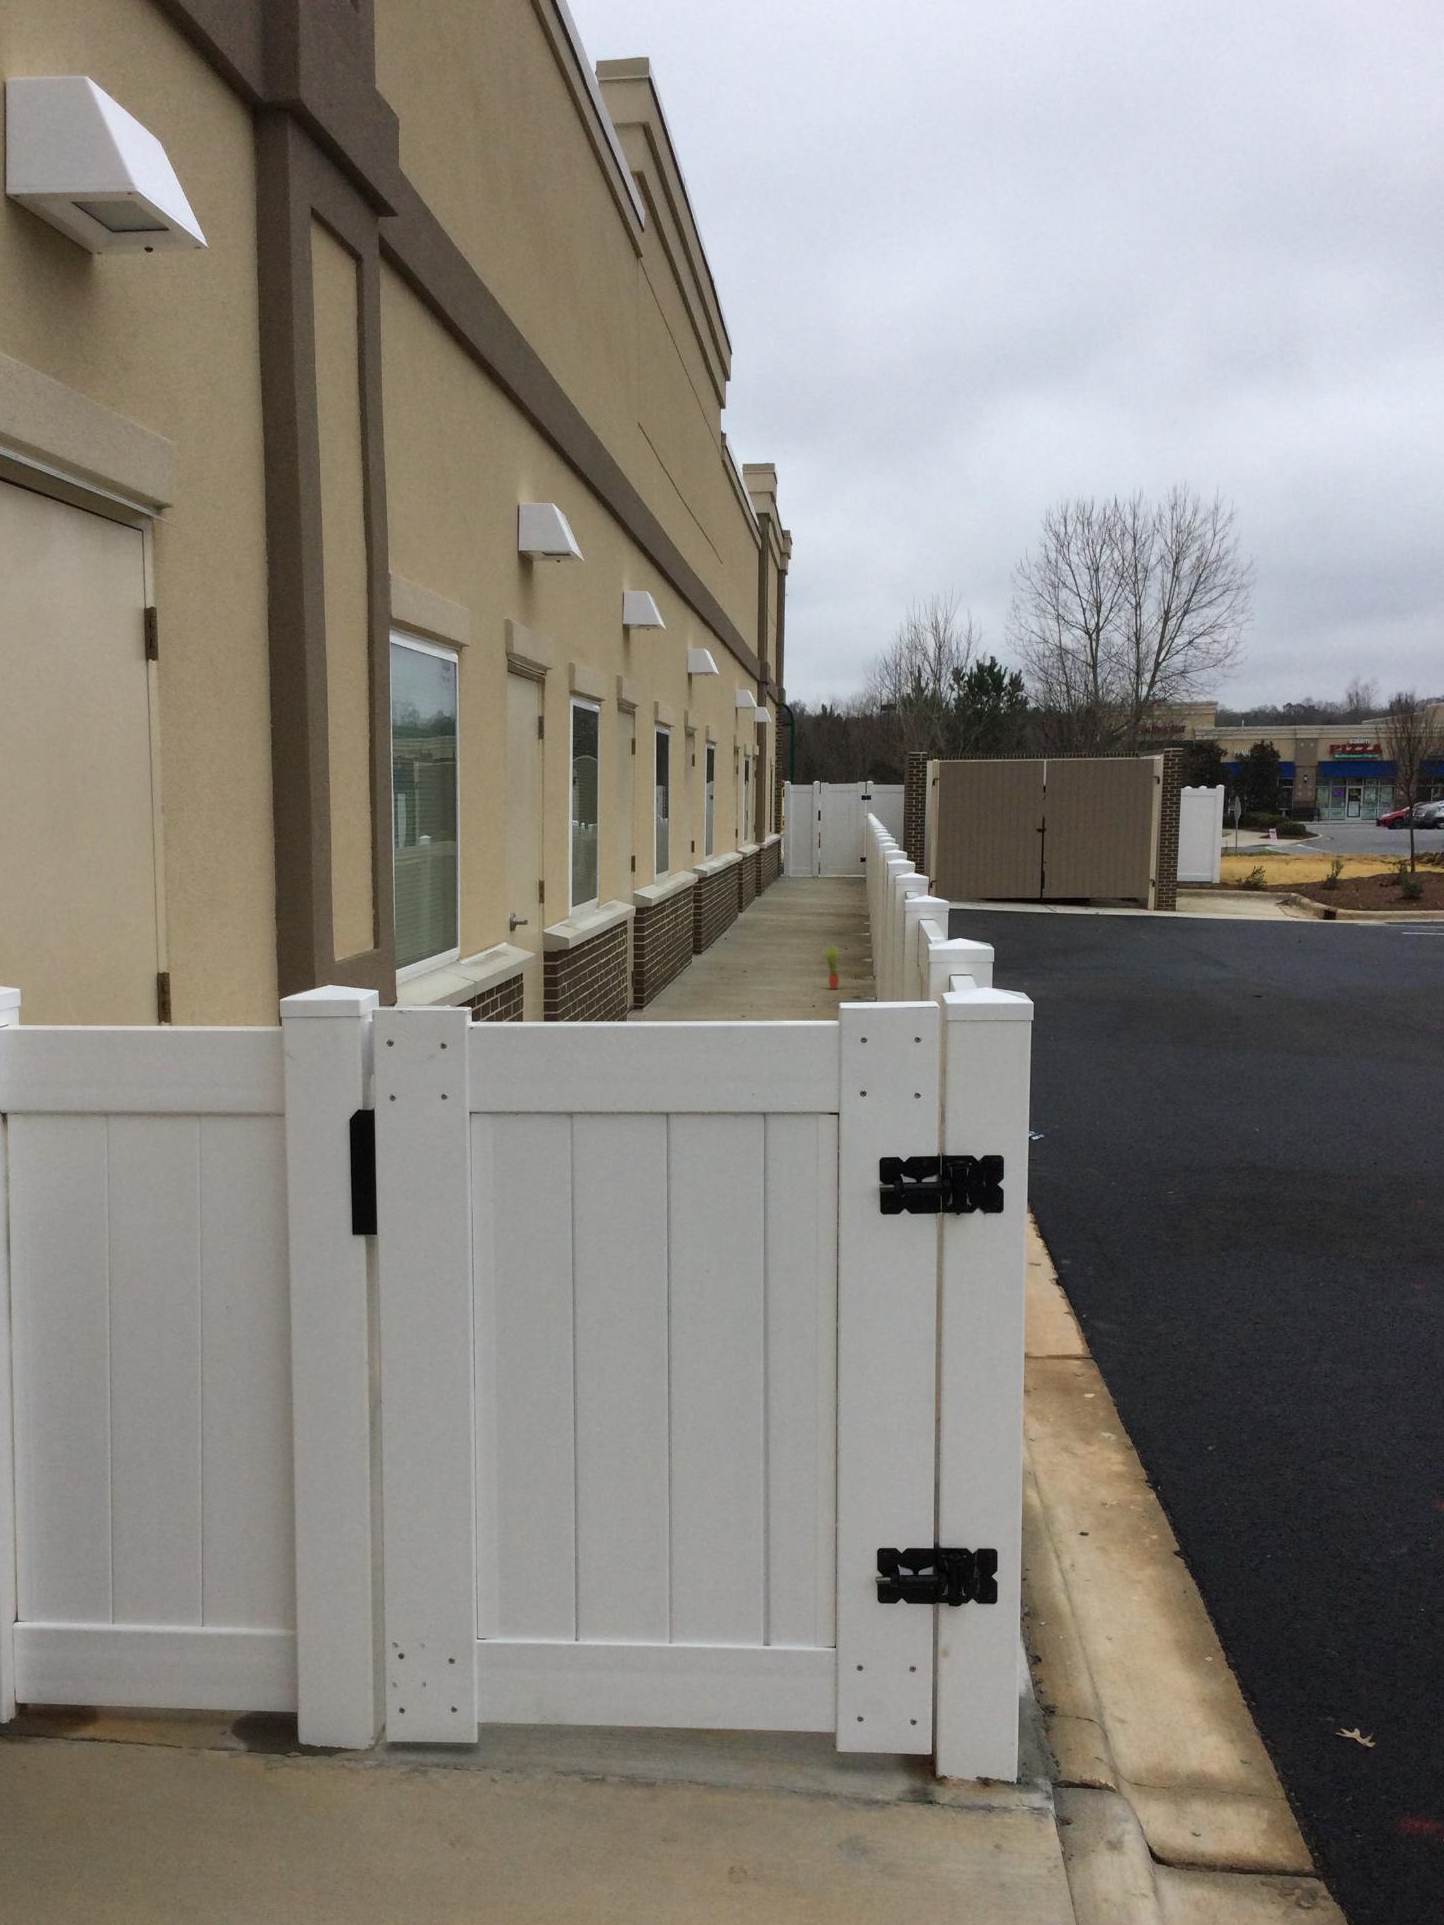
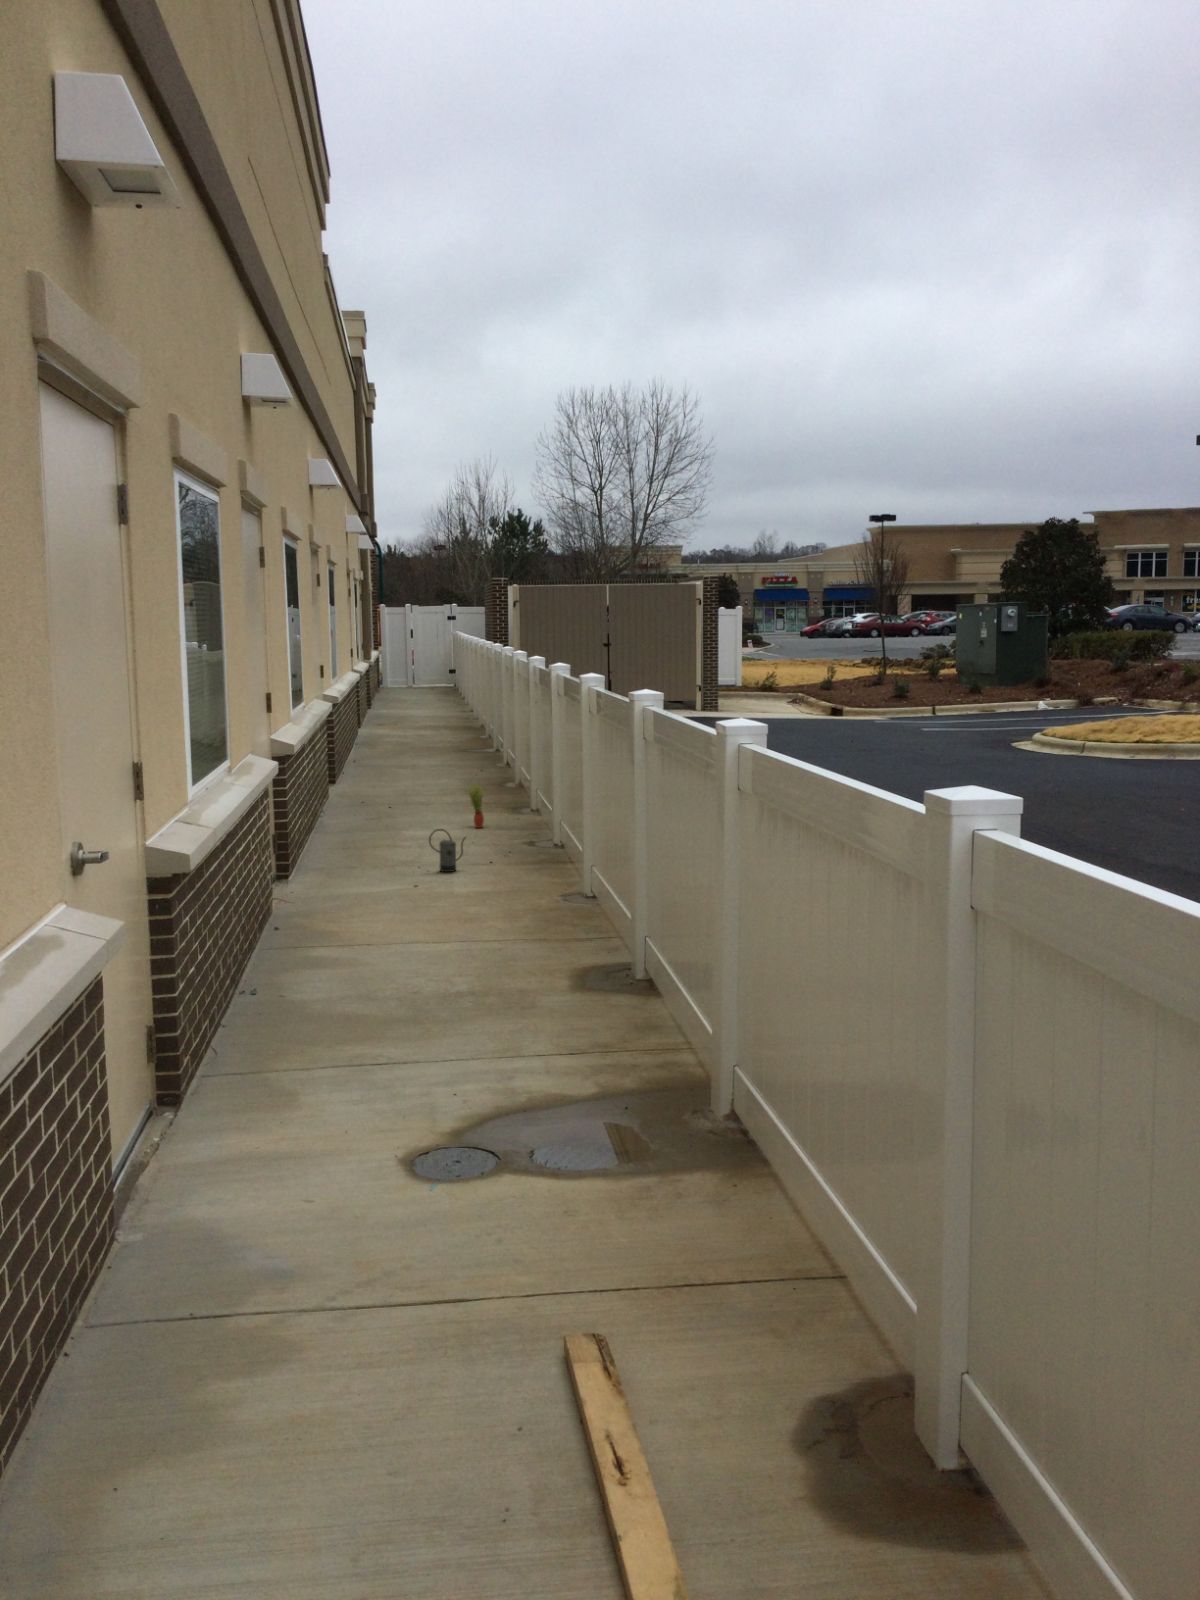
watering can: none [774,974,809,1014] -> present [429,829,465,872]

